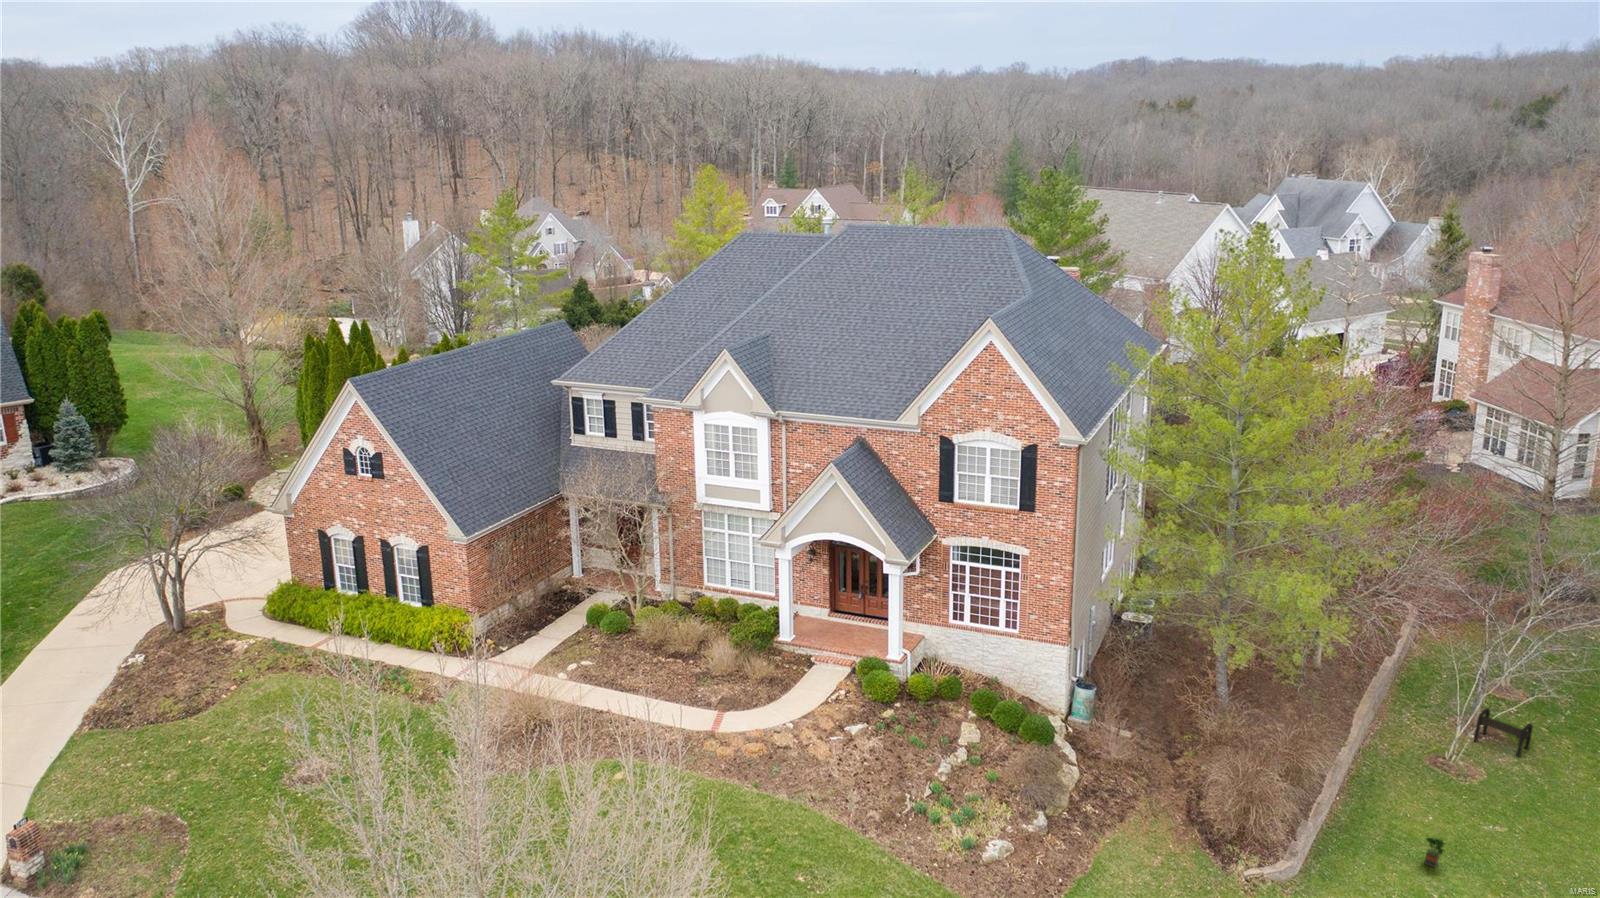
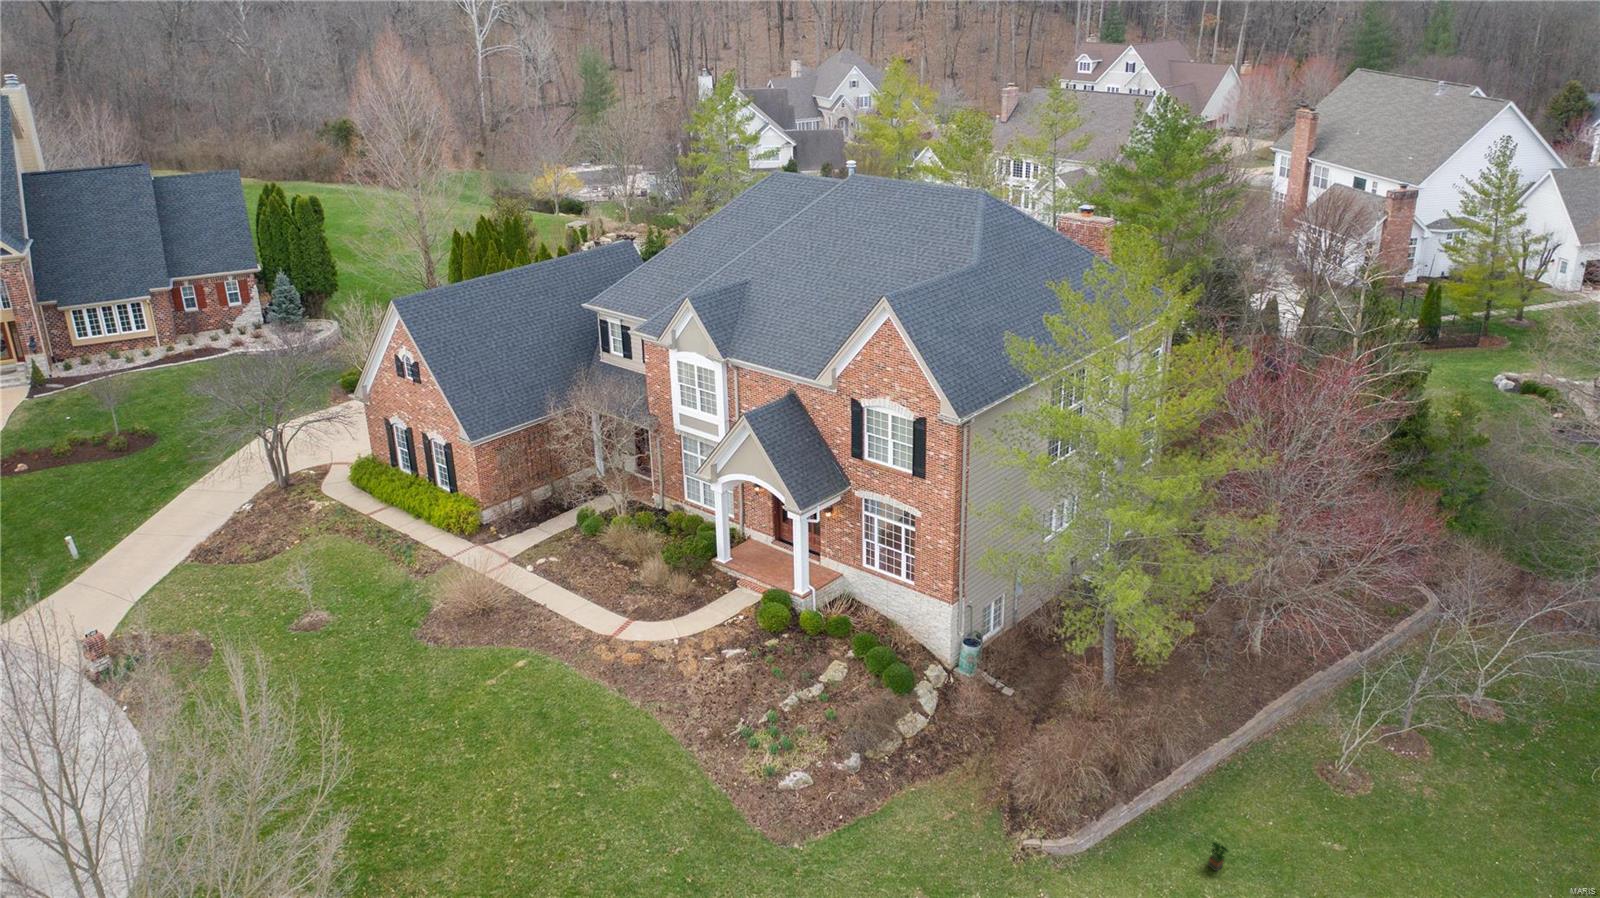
bench: present [1474,708,1533,757] -> none [1357,723,1416,778]

